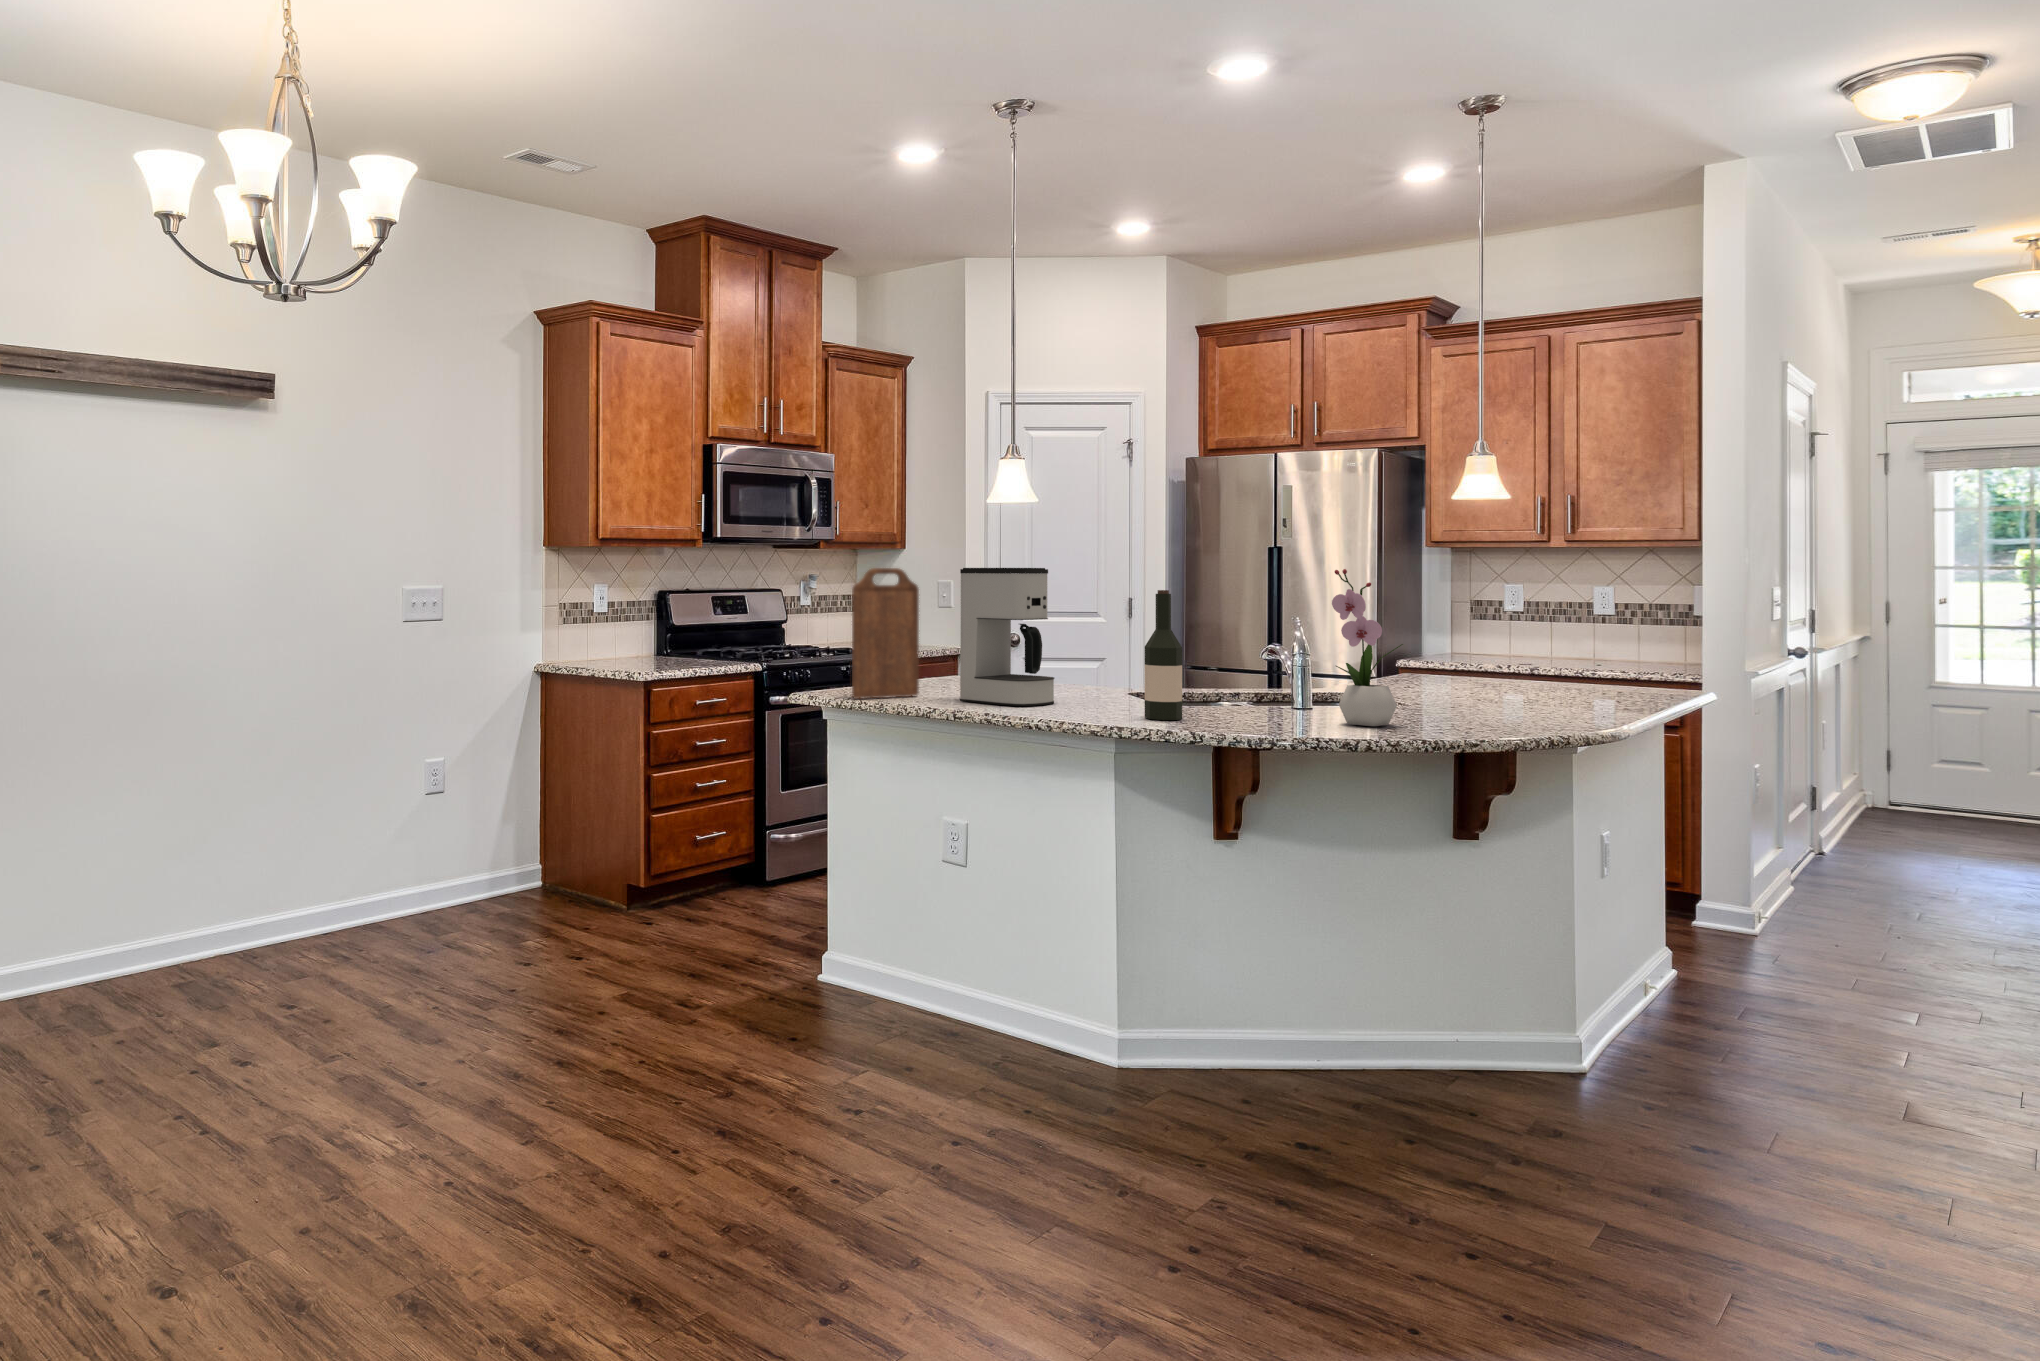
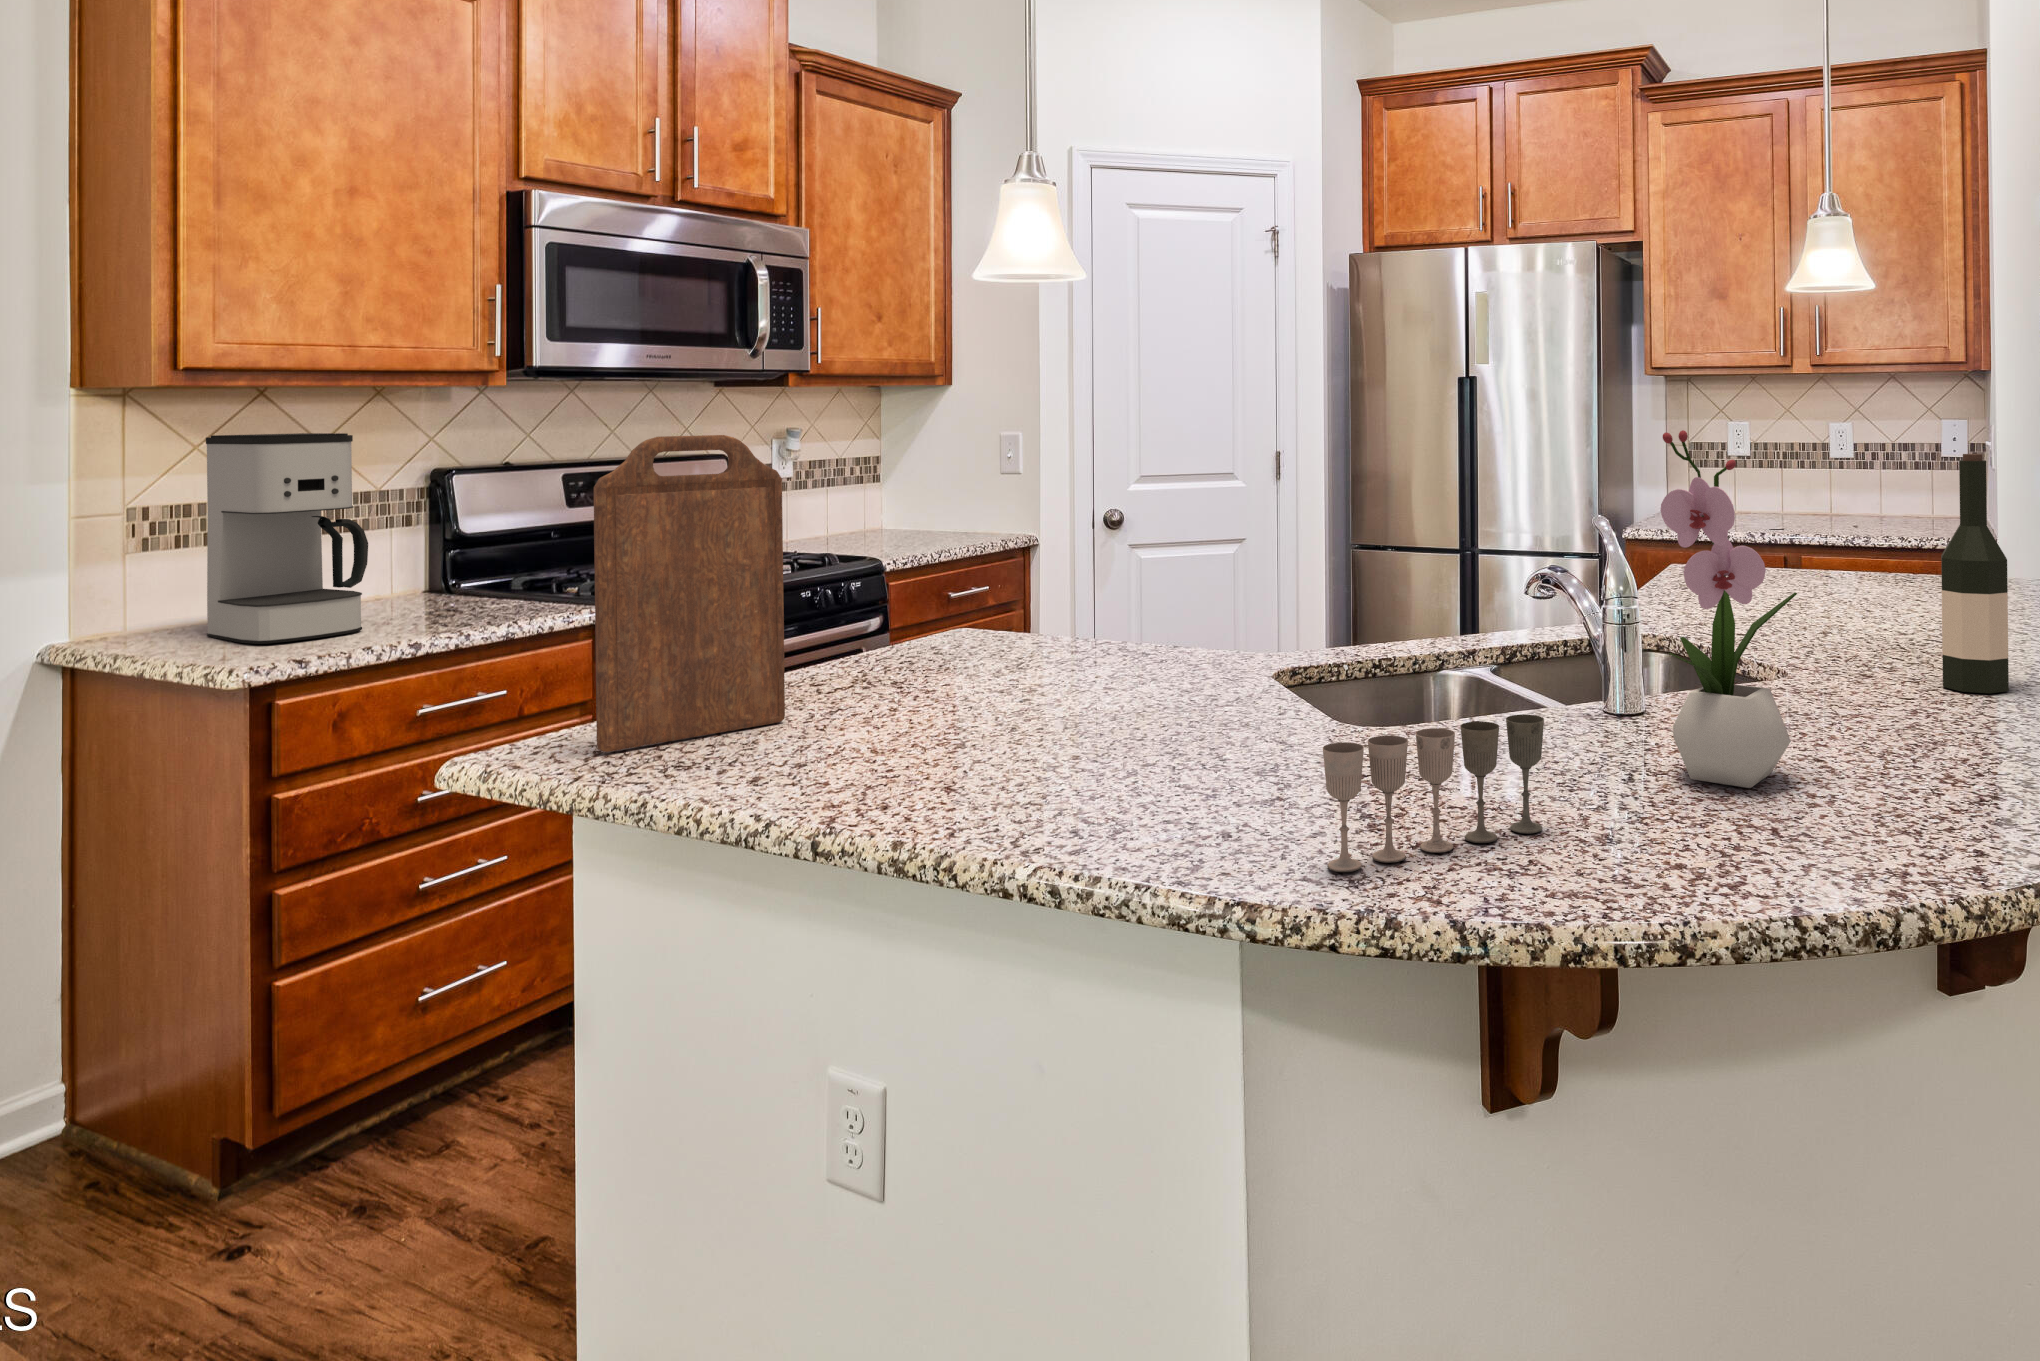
coffee maker: present [960,568,1054,706] -> present [206,433,368,644]
wine bottle: present [1145,590,1182,720] -> present [1941,454,2009,693]
wine glass: none [1176,683,1271,730] -> present [1323,714,1544,872]

